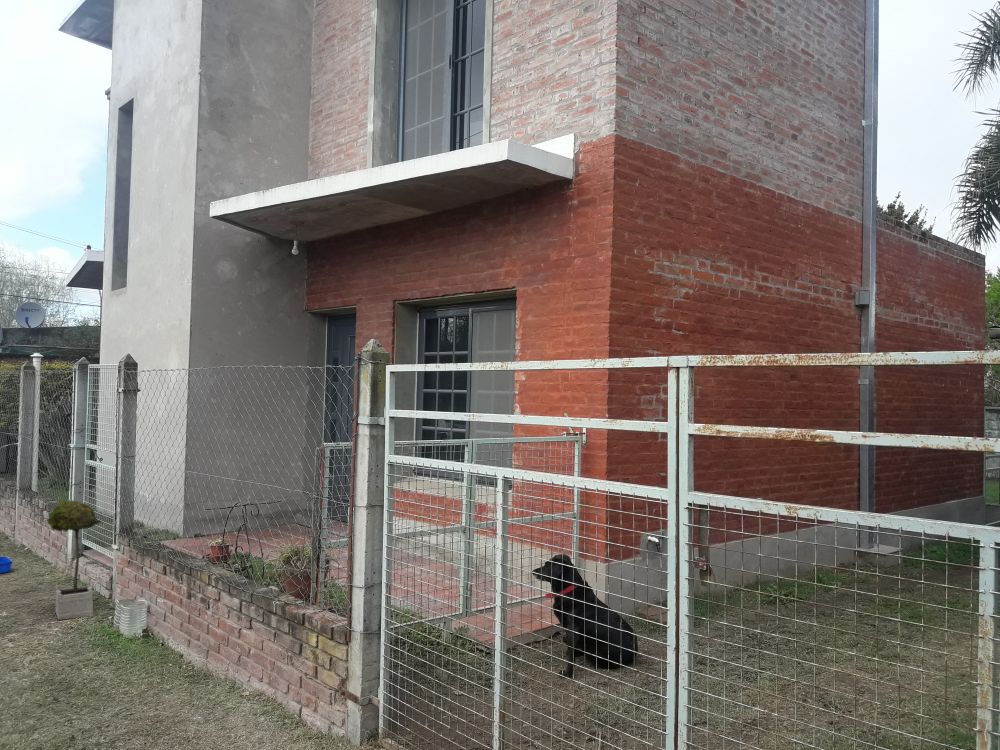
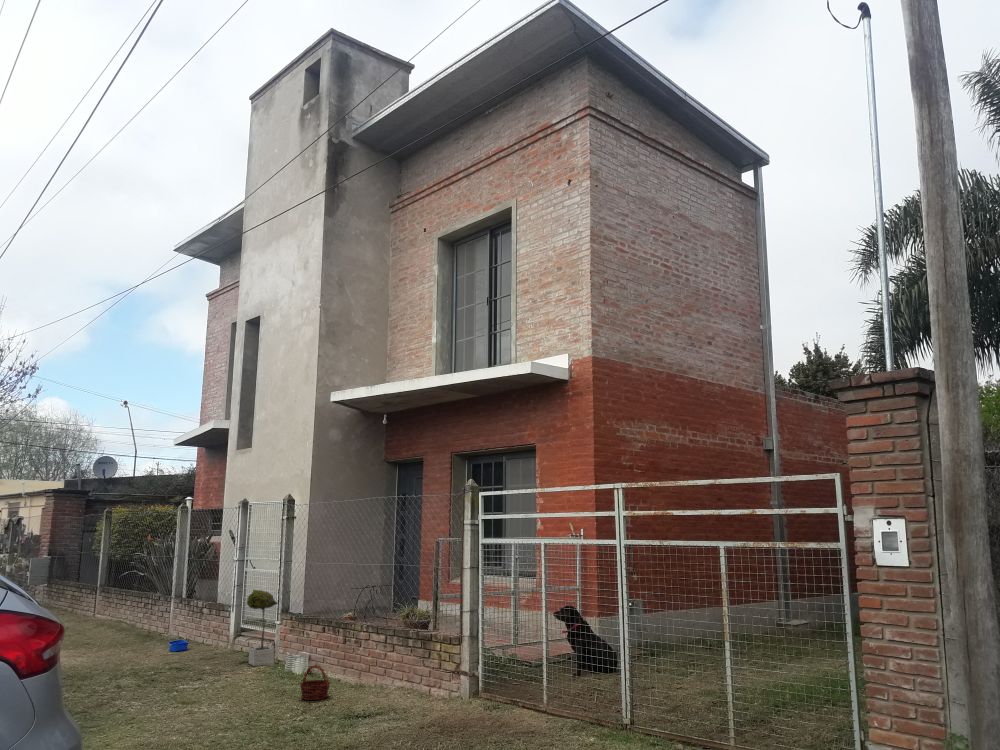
basket: none [69,659,127,723] -> present [300,665,330,700]

